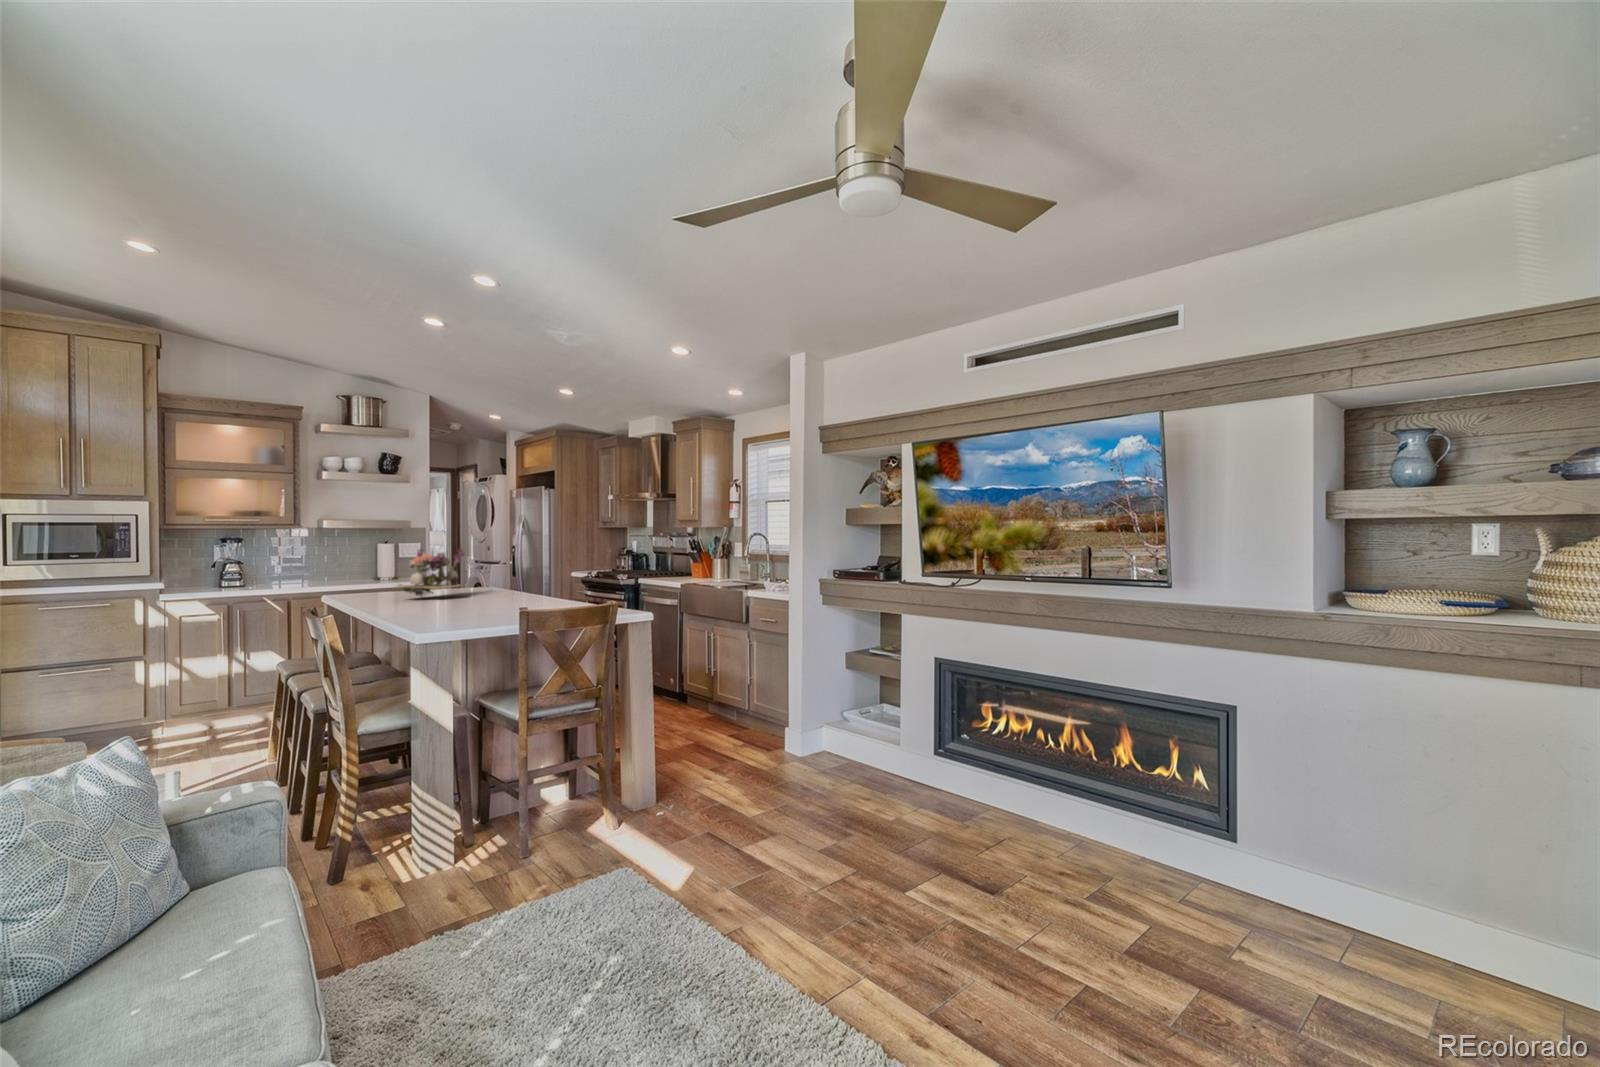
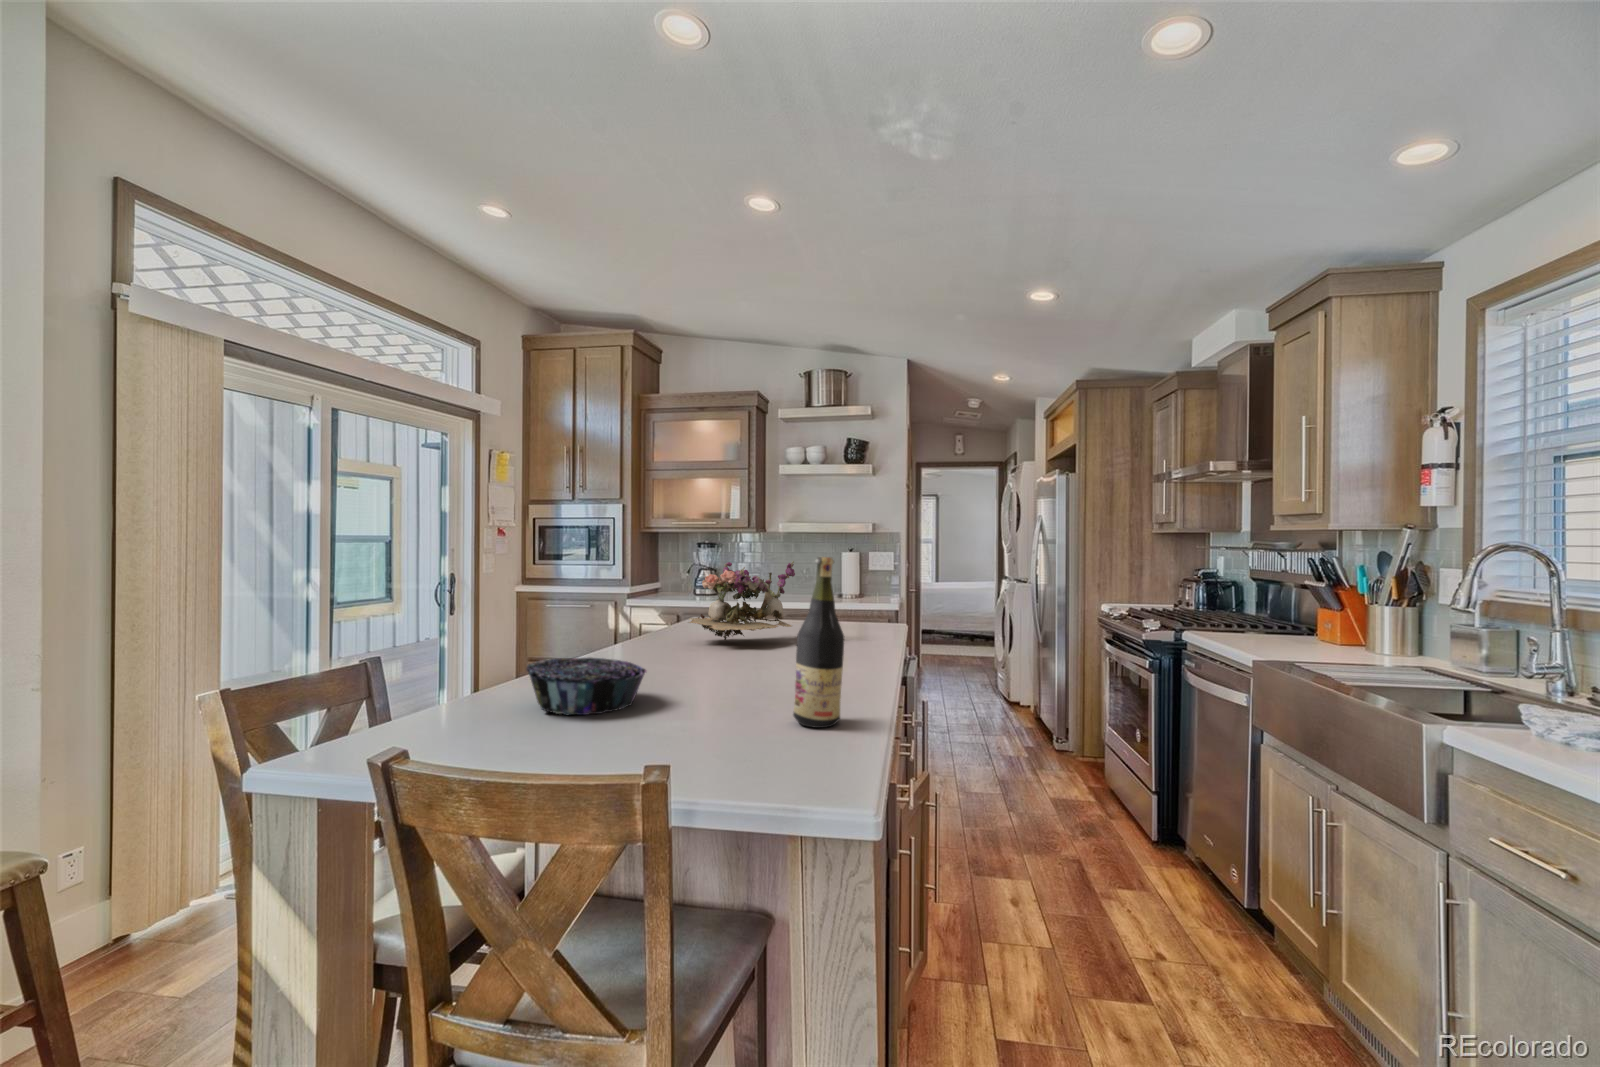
wine bottle: none [576,541,597,606] -> present [793,557,844,728]
decorative bowl: none [431,595,498,617] -> present [526,658,646,715]

